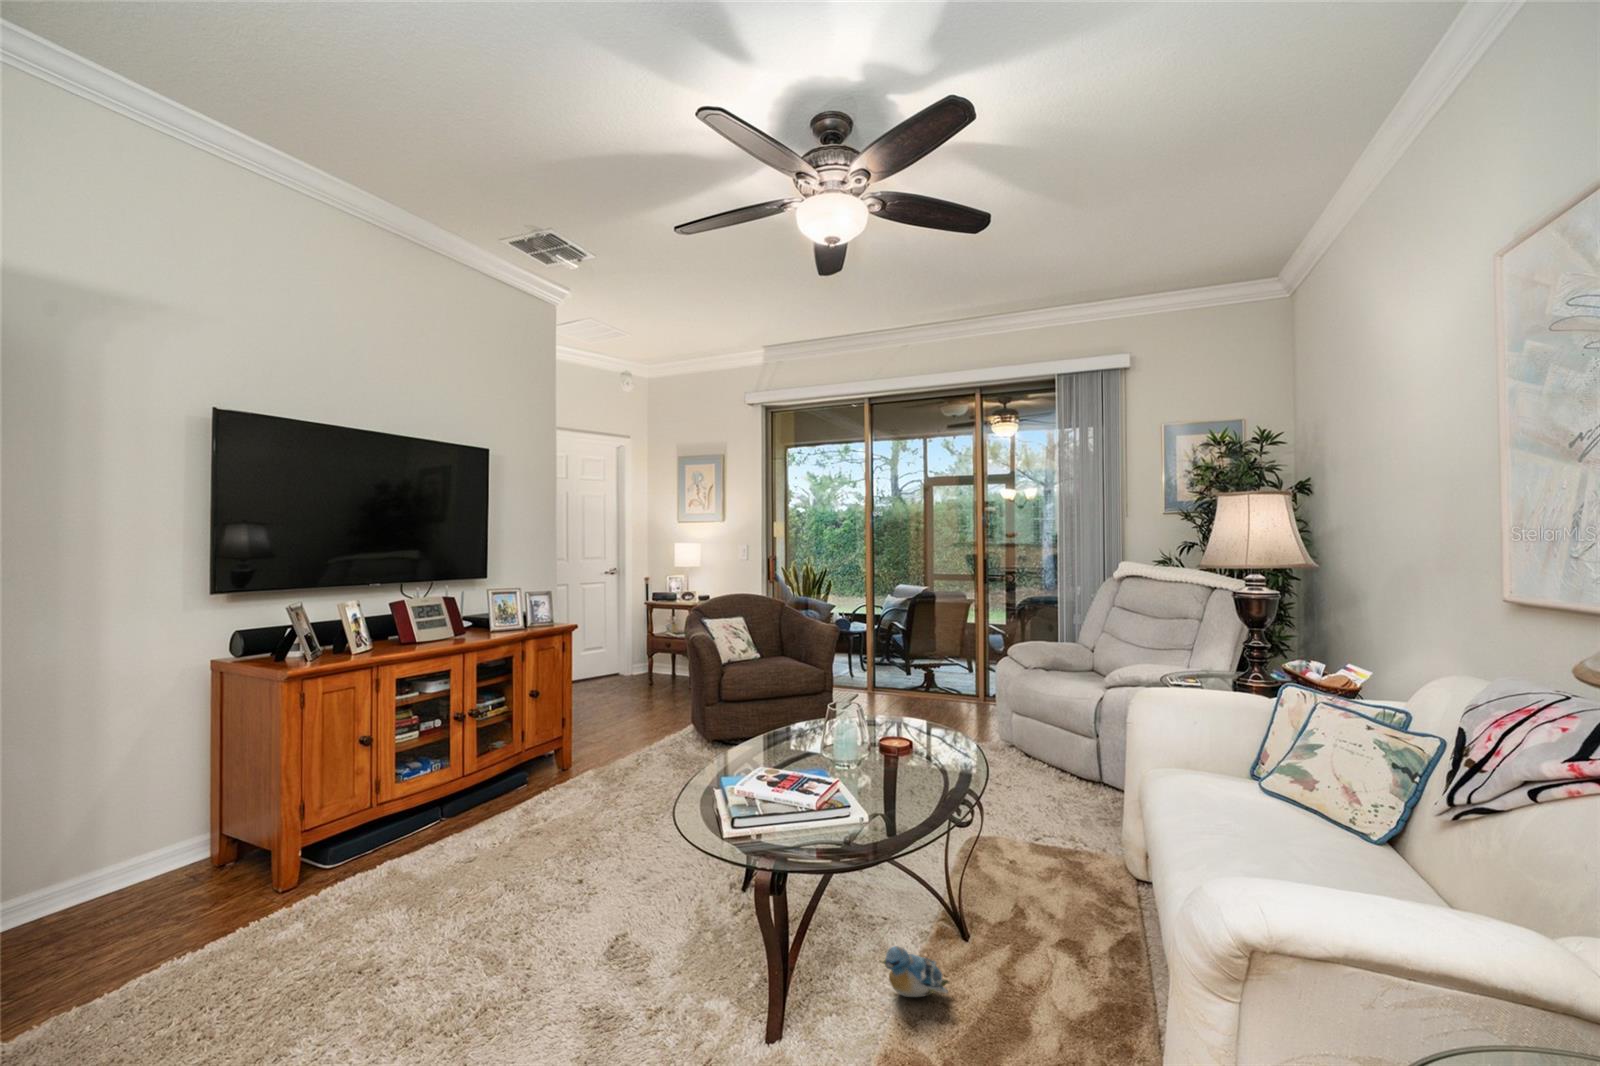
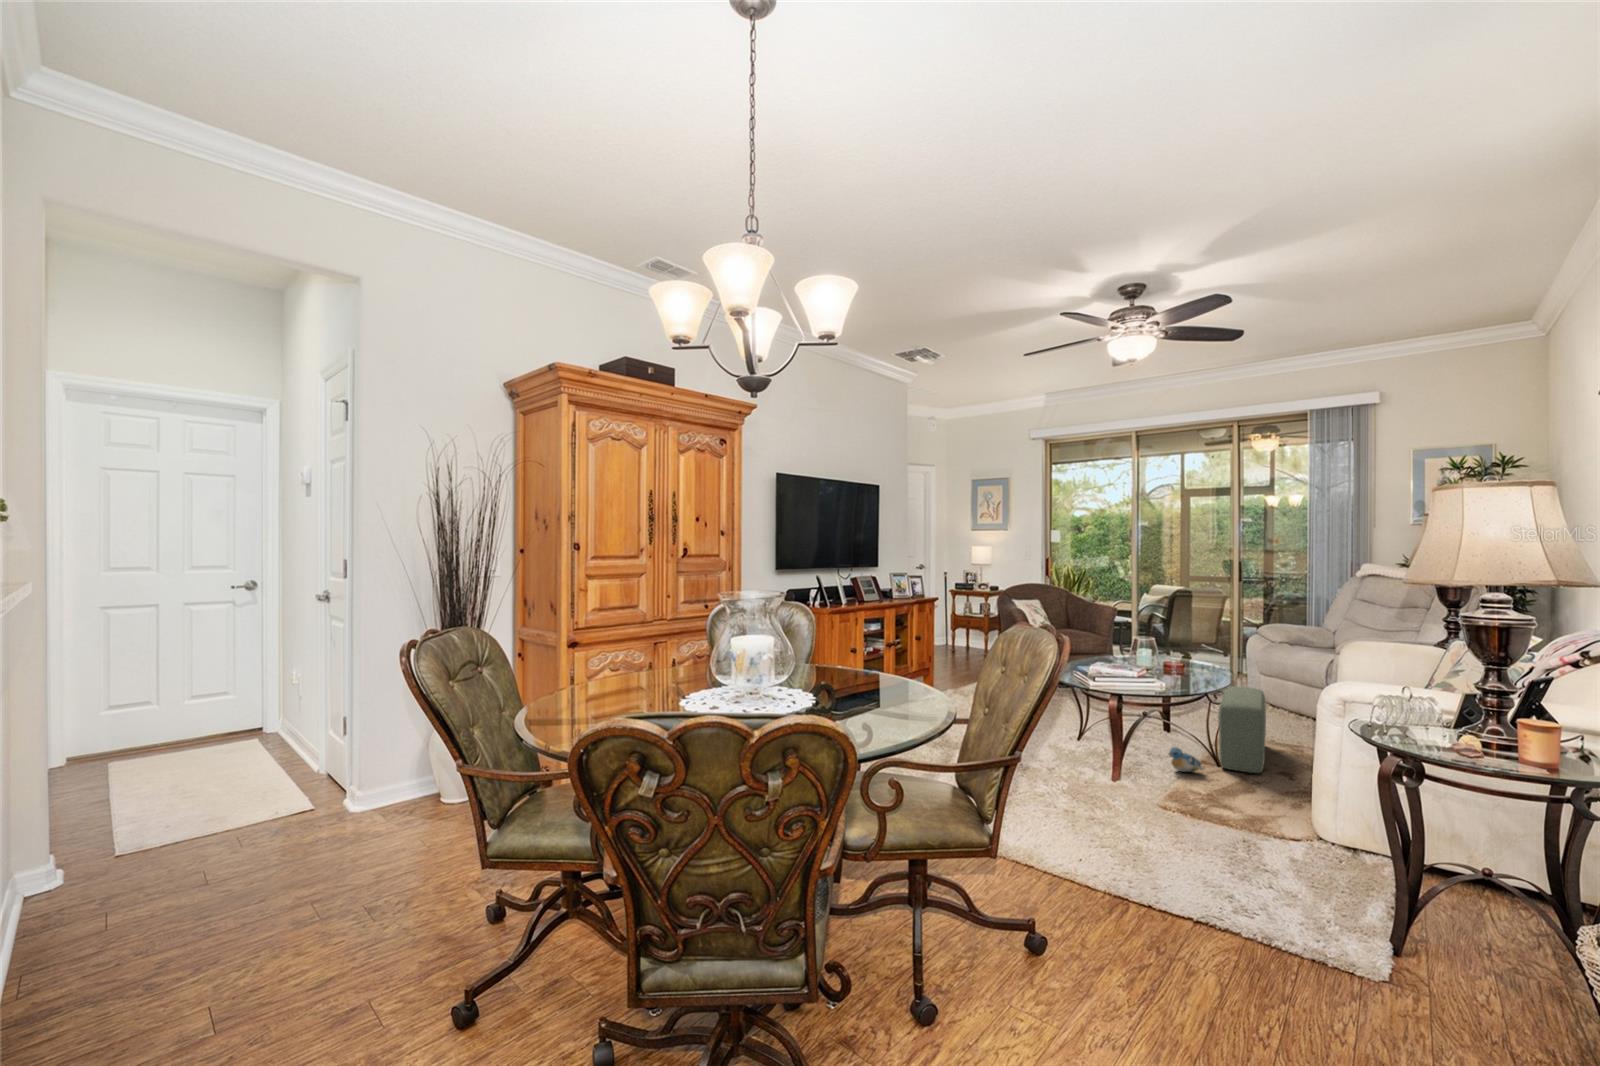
pouf: none [970,773,1045,975] -> present [1218,686,1266,773]

